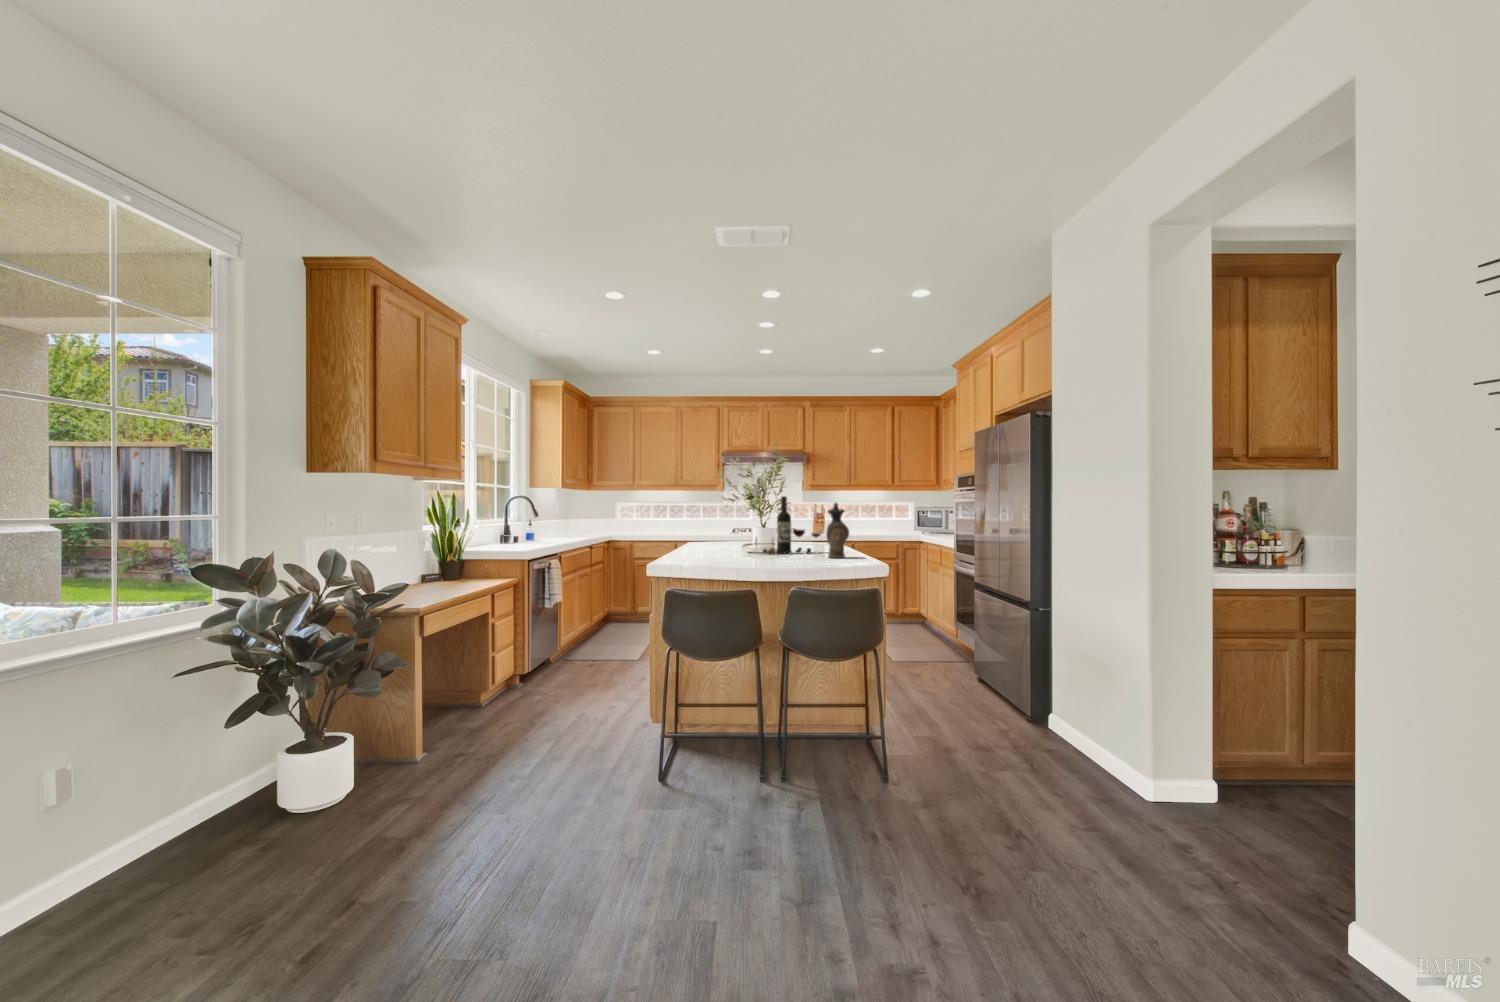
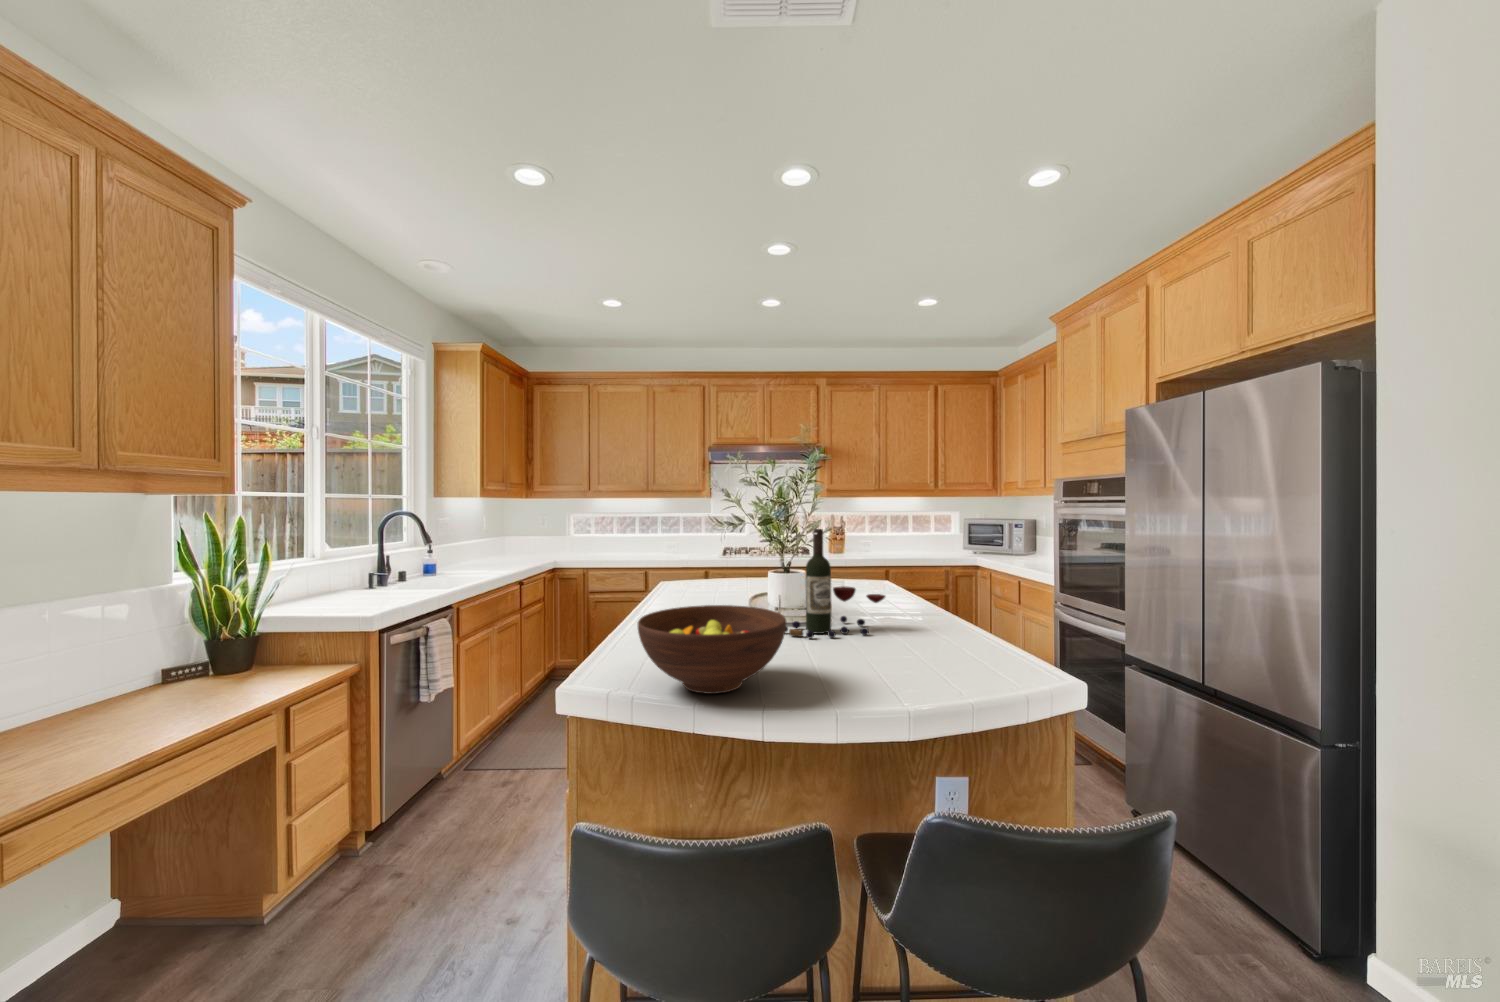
ceramic pitcher: present [826,503,849,558] -> none [912,548,960,661]
fruit bowl: none [691,528,760,563] -> present [638,605,786,694]

